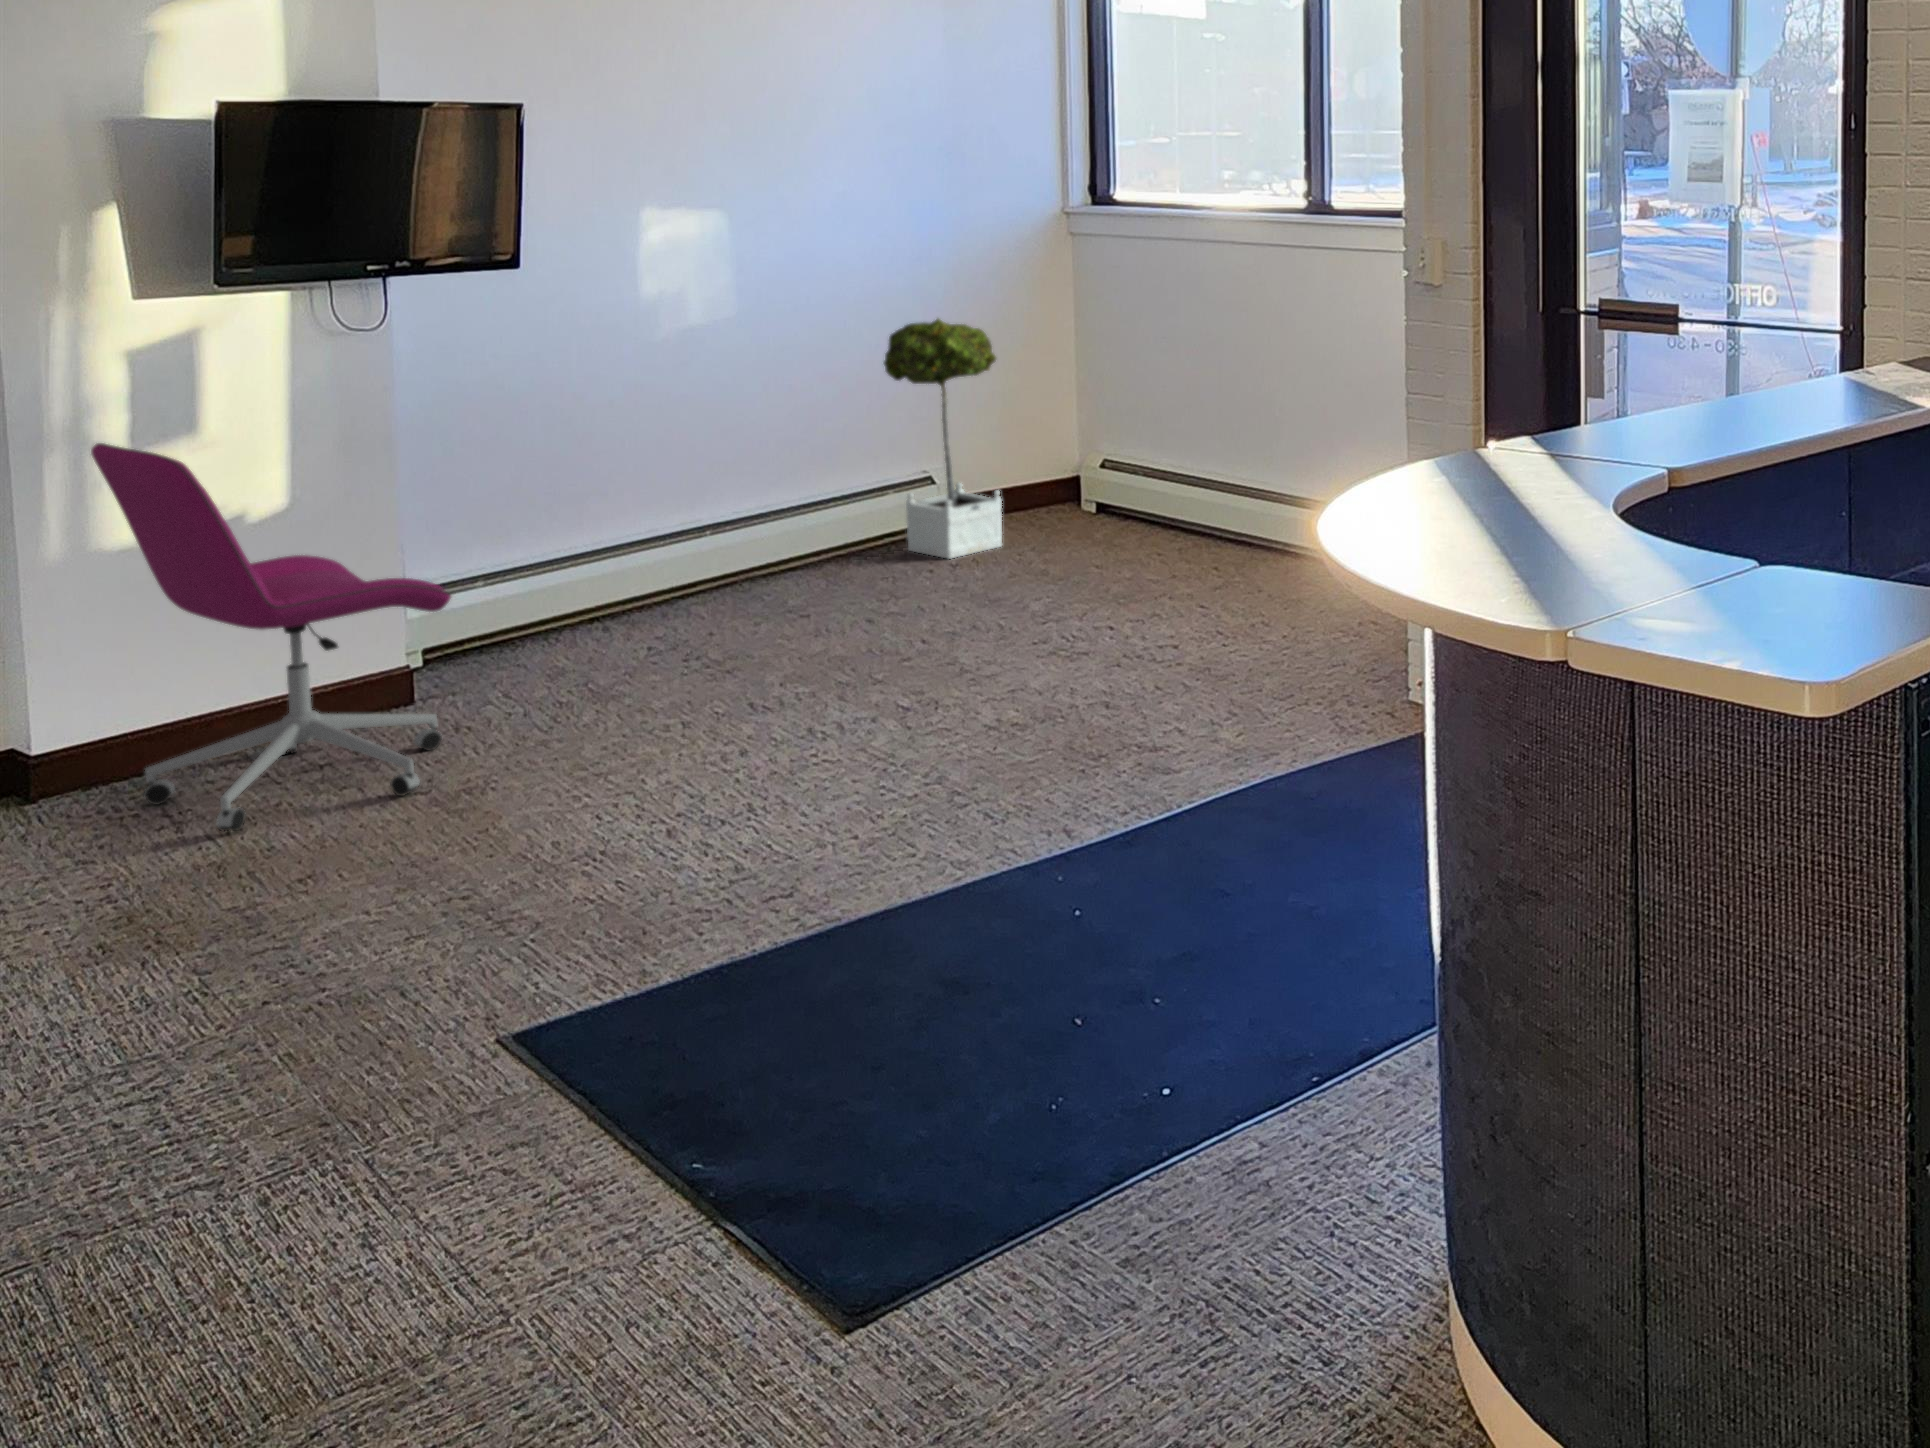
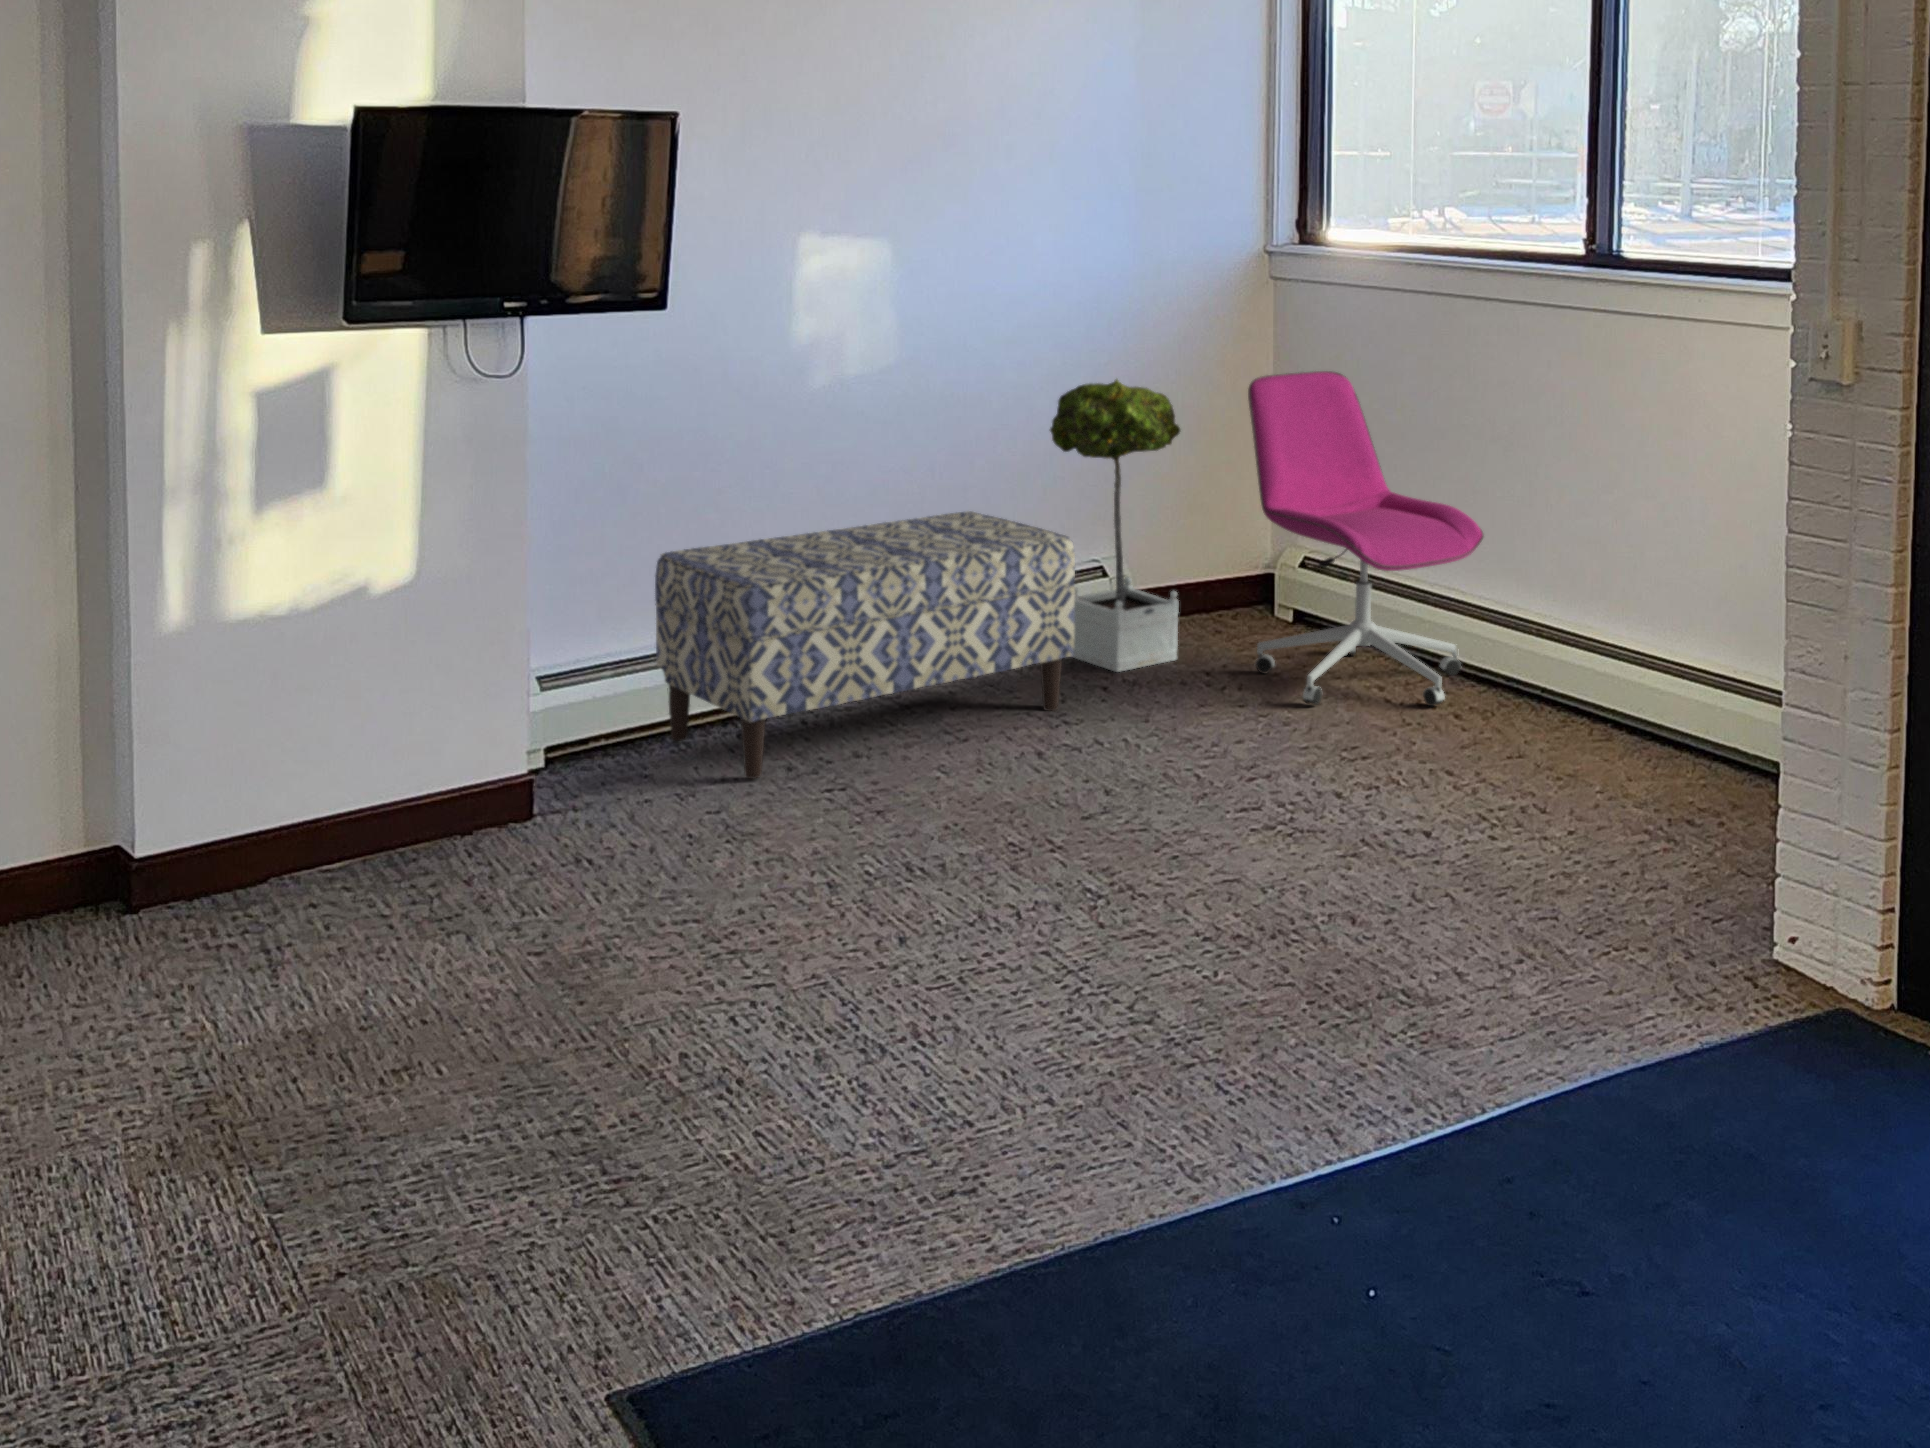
bench: none [521,434,906,659] -> present [655,511,1075,779]
office chair: present [91,443,451,831] -> present [1248,371,1484,706]

